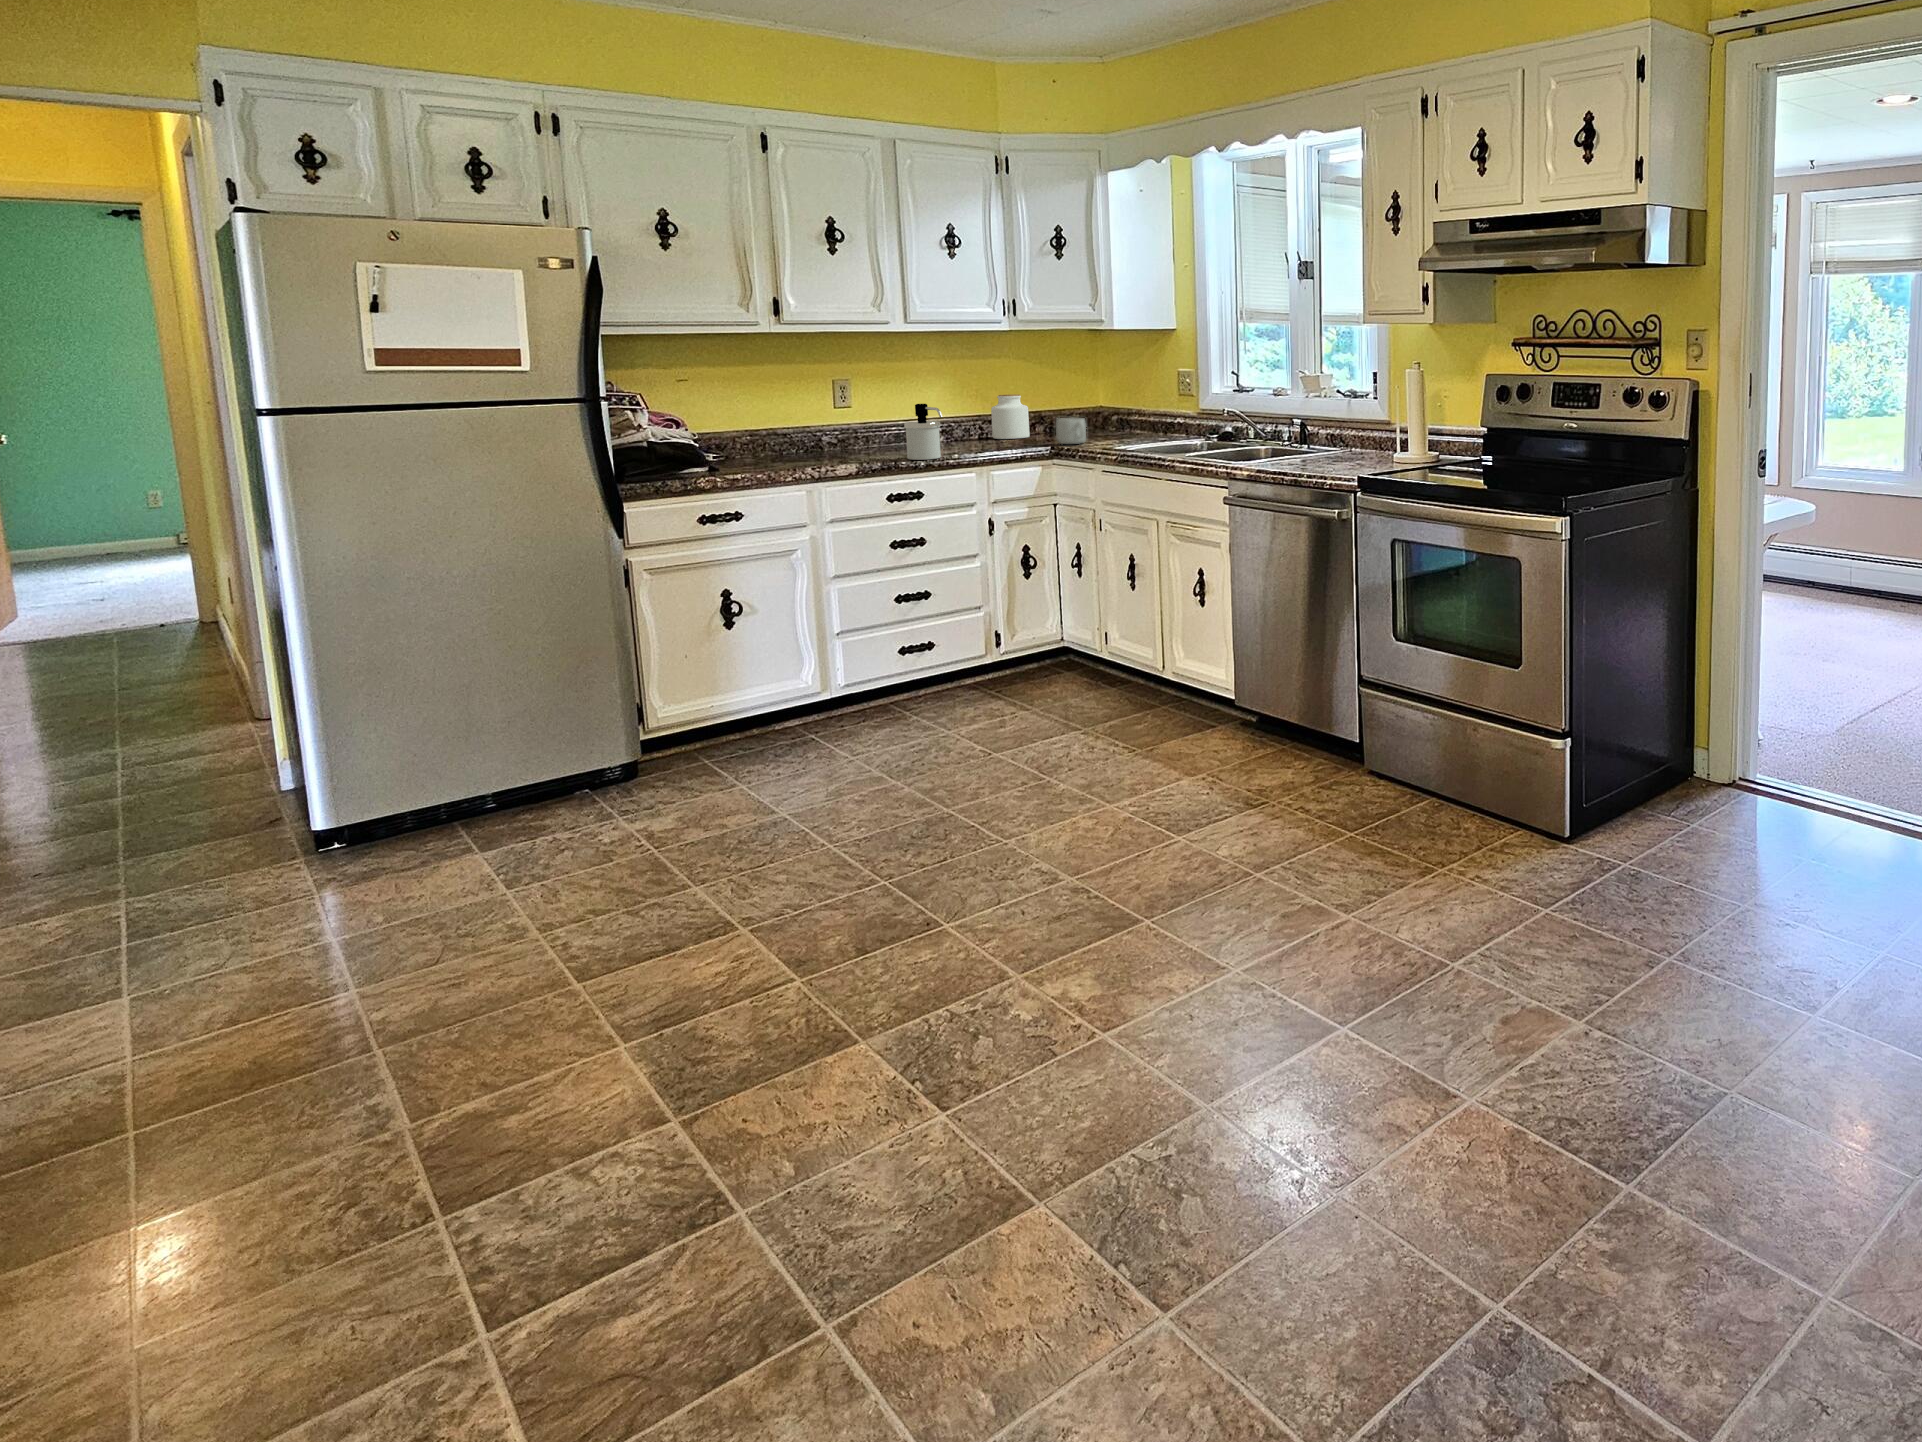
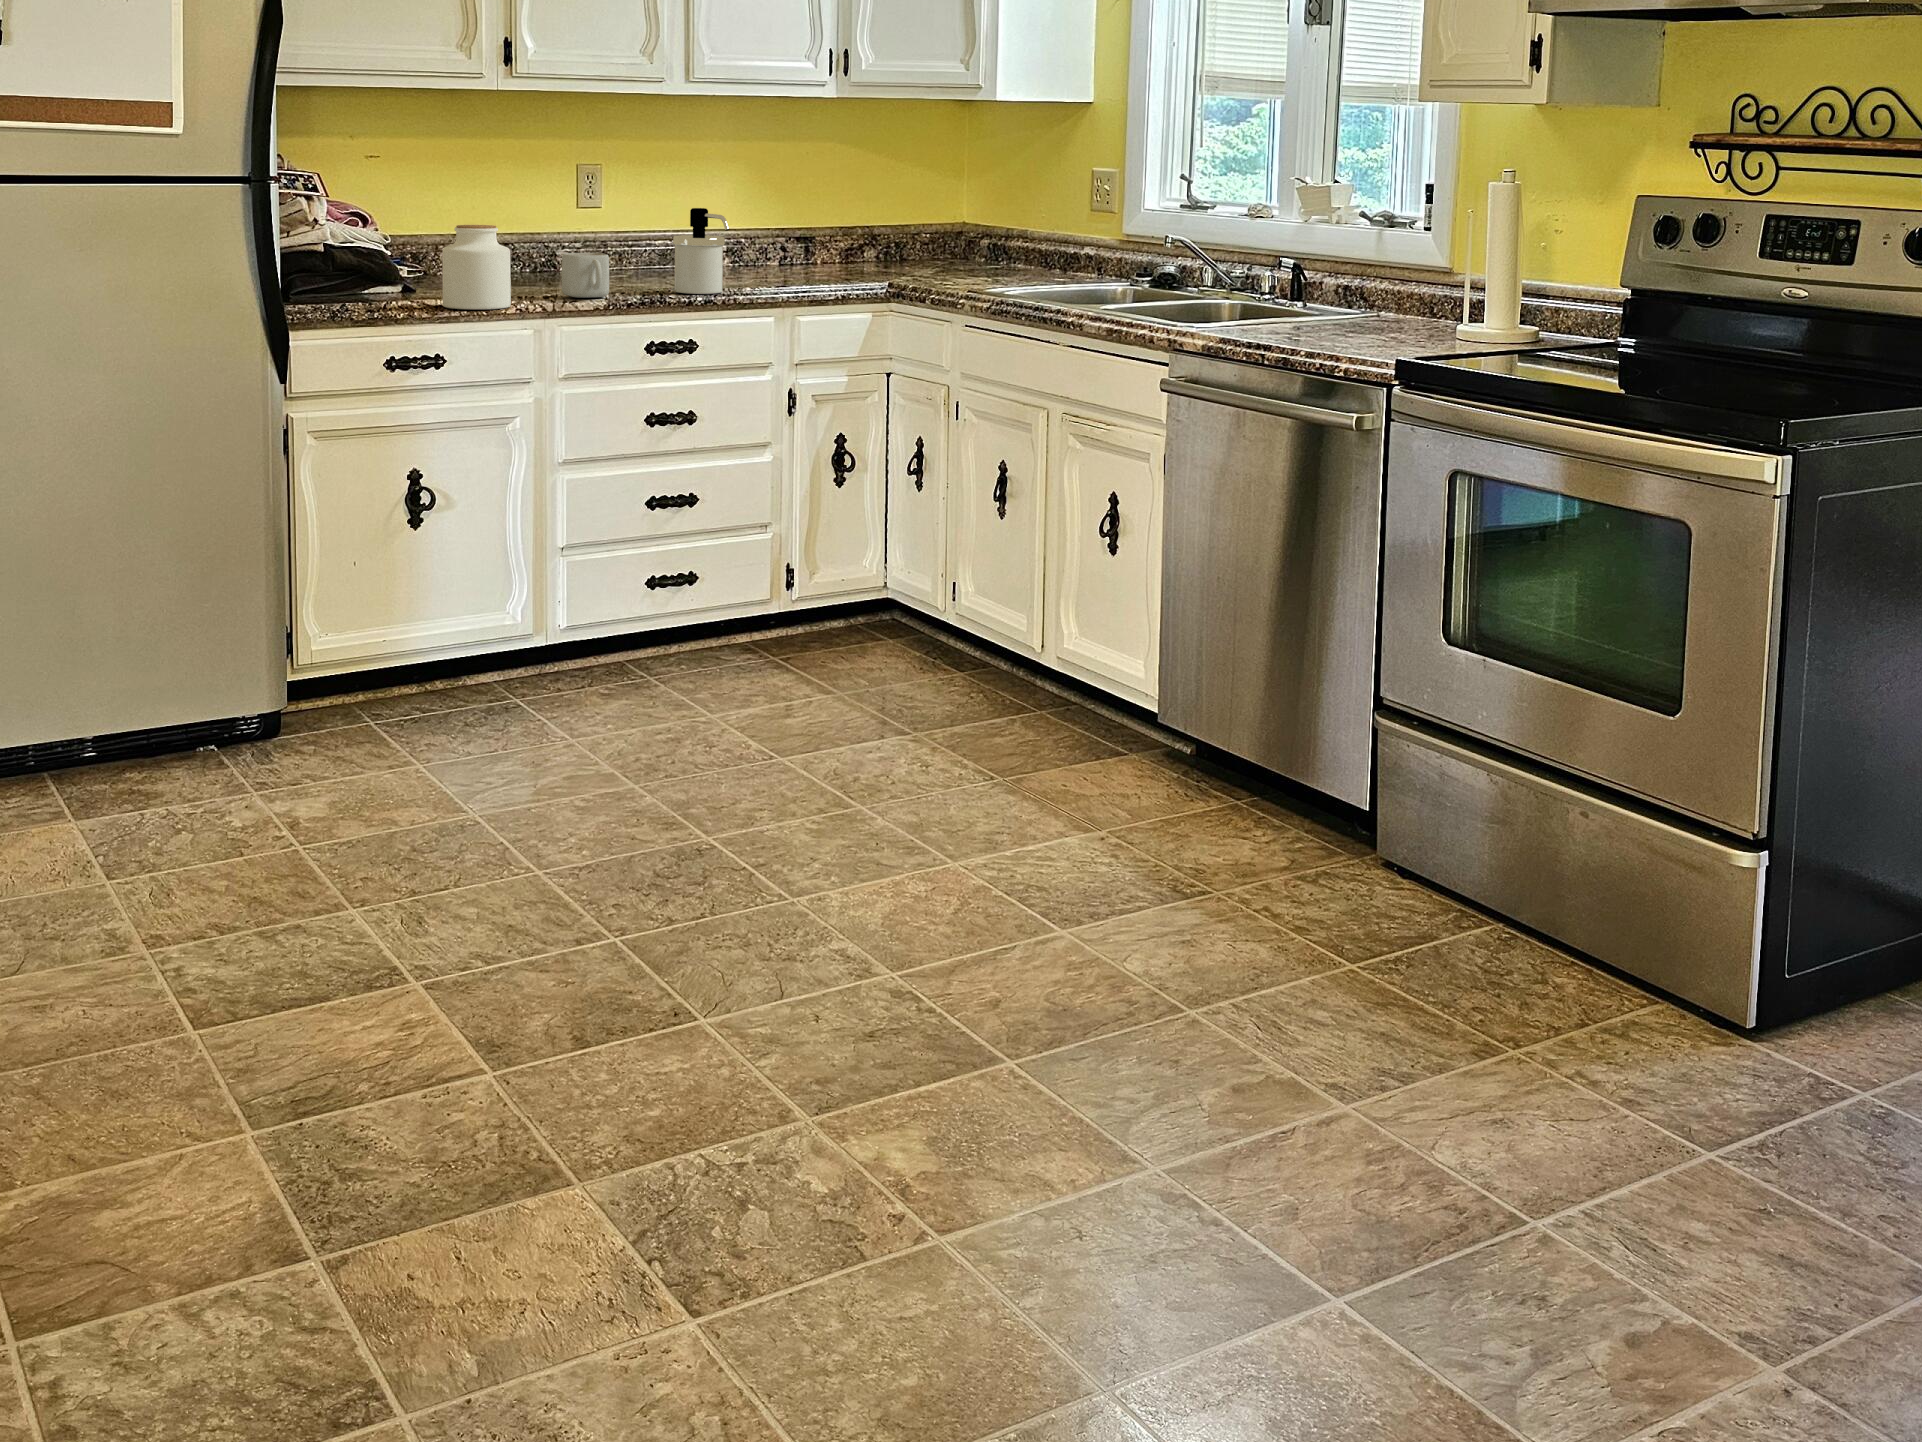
jar: present [991,394,1030,439] -> present [442,225,511,310]
mug: present [1056,418,1086,444] -> present [562,253,609,298]

